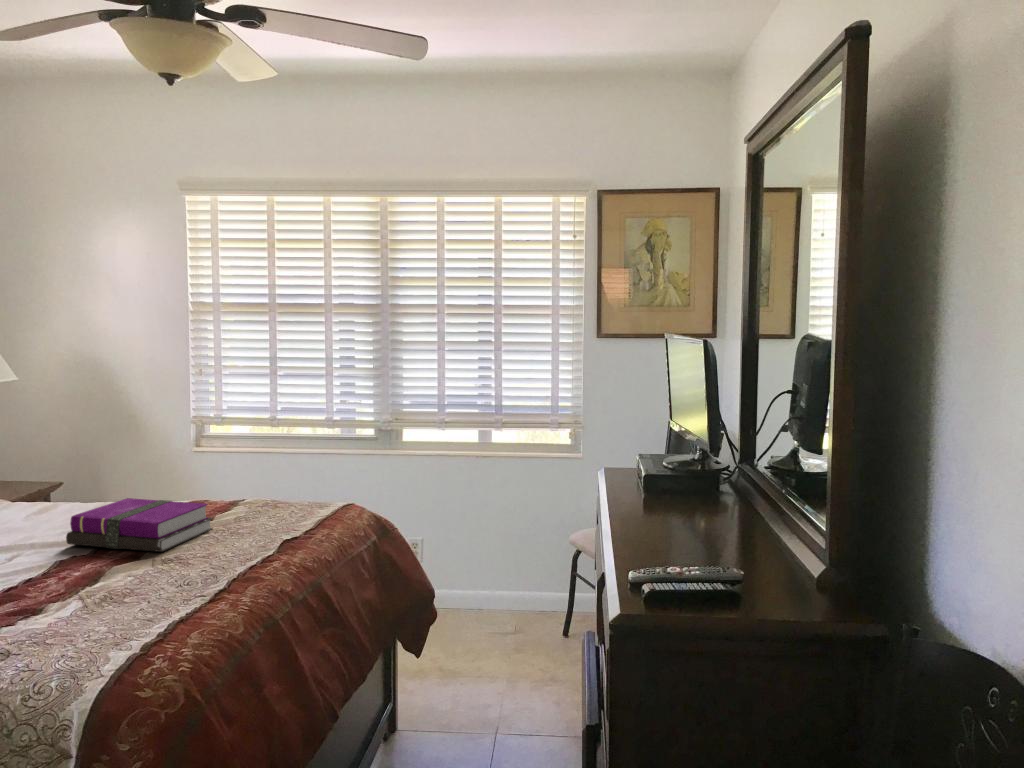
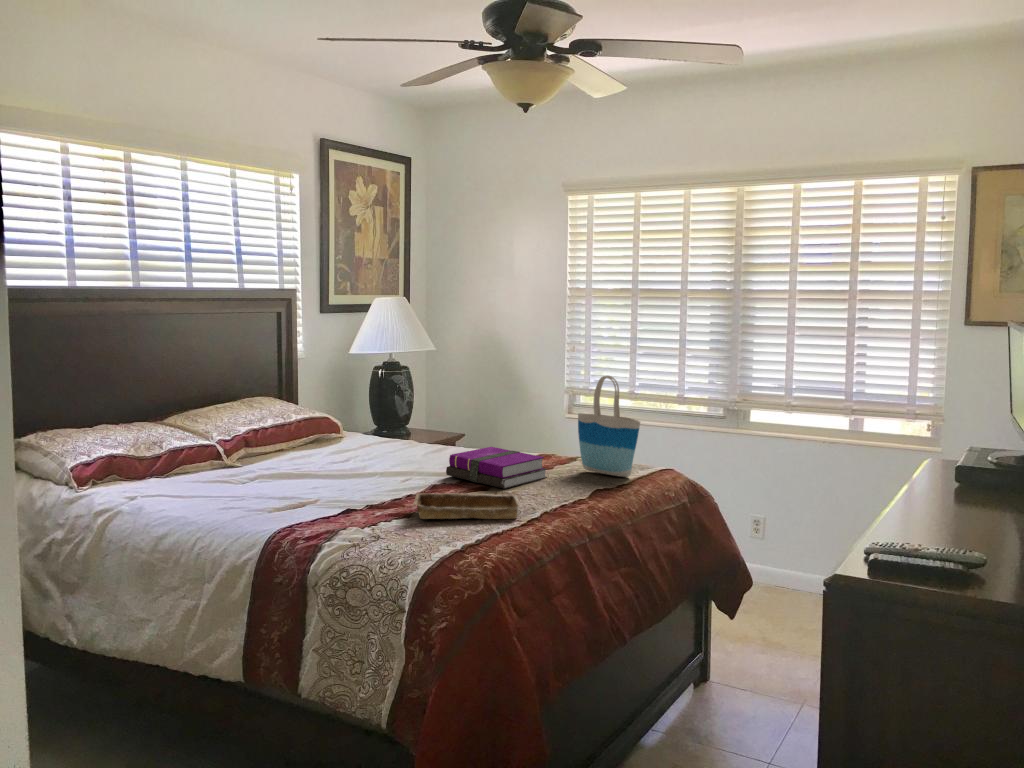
tote bag: none [245,398,327,516] -> present [578,376,640,477]
tray: none [36,559,204,617] -> present [414,493,520,519]

